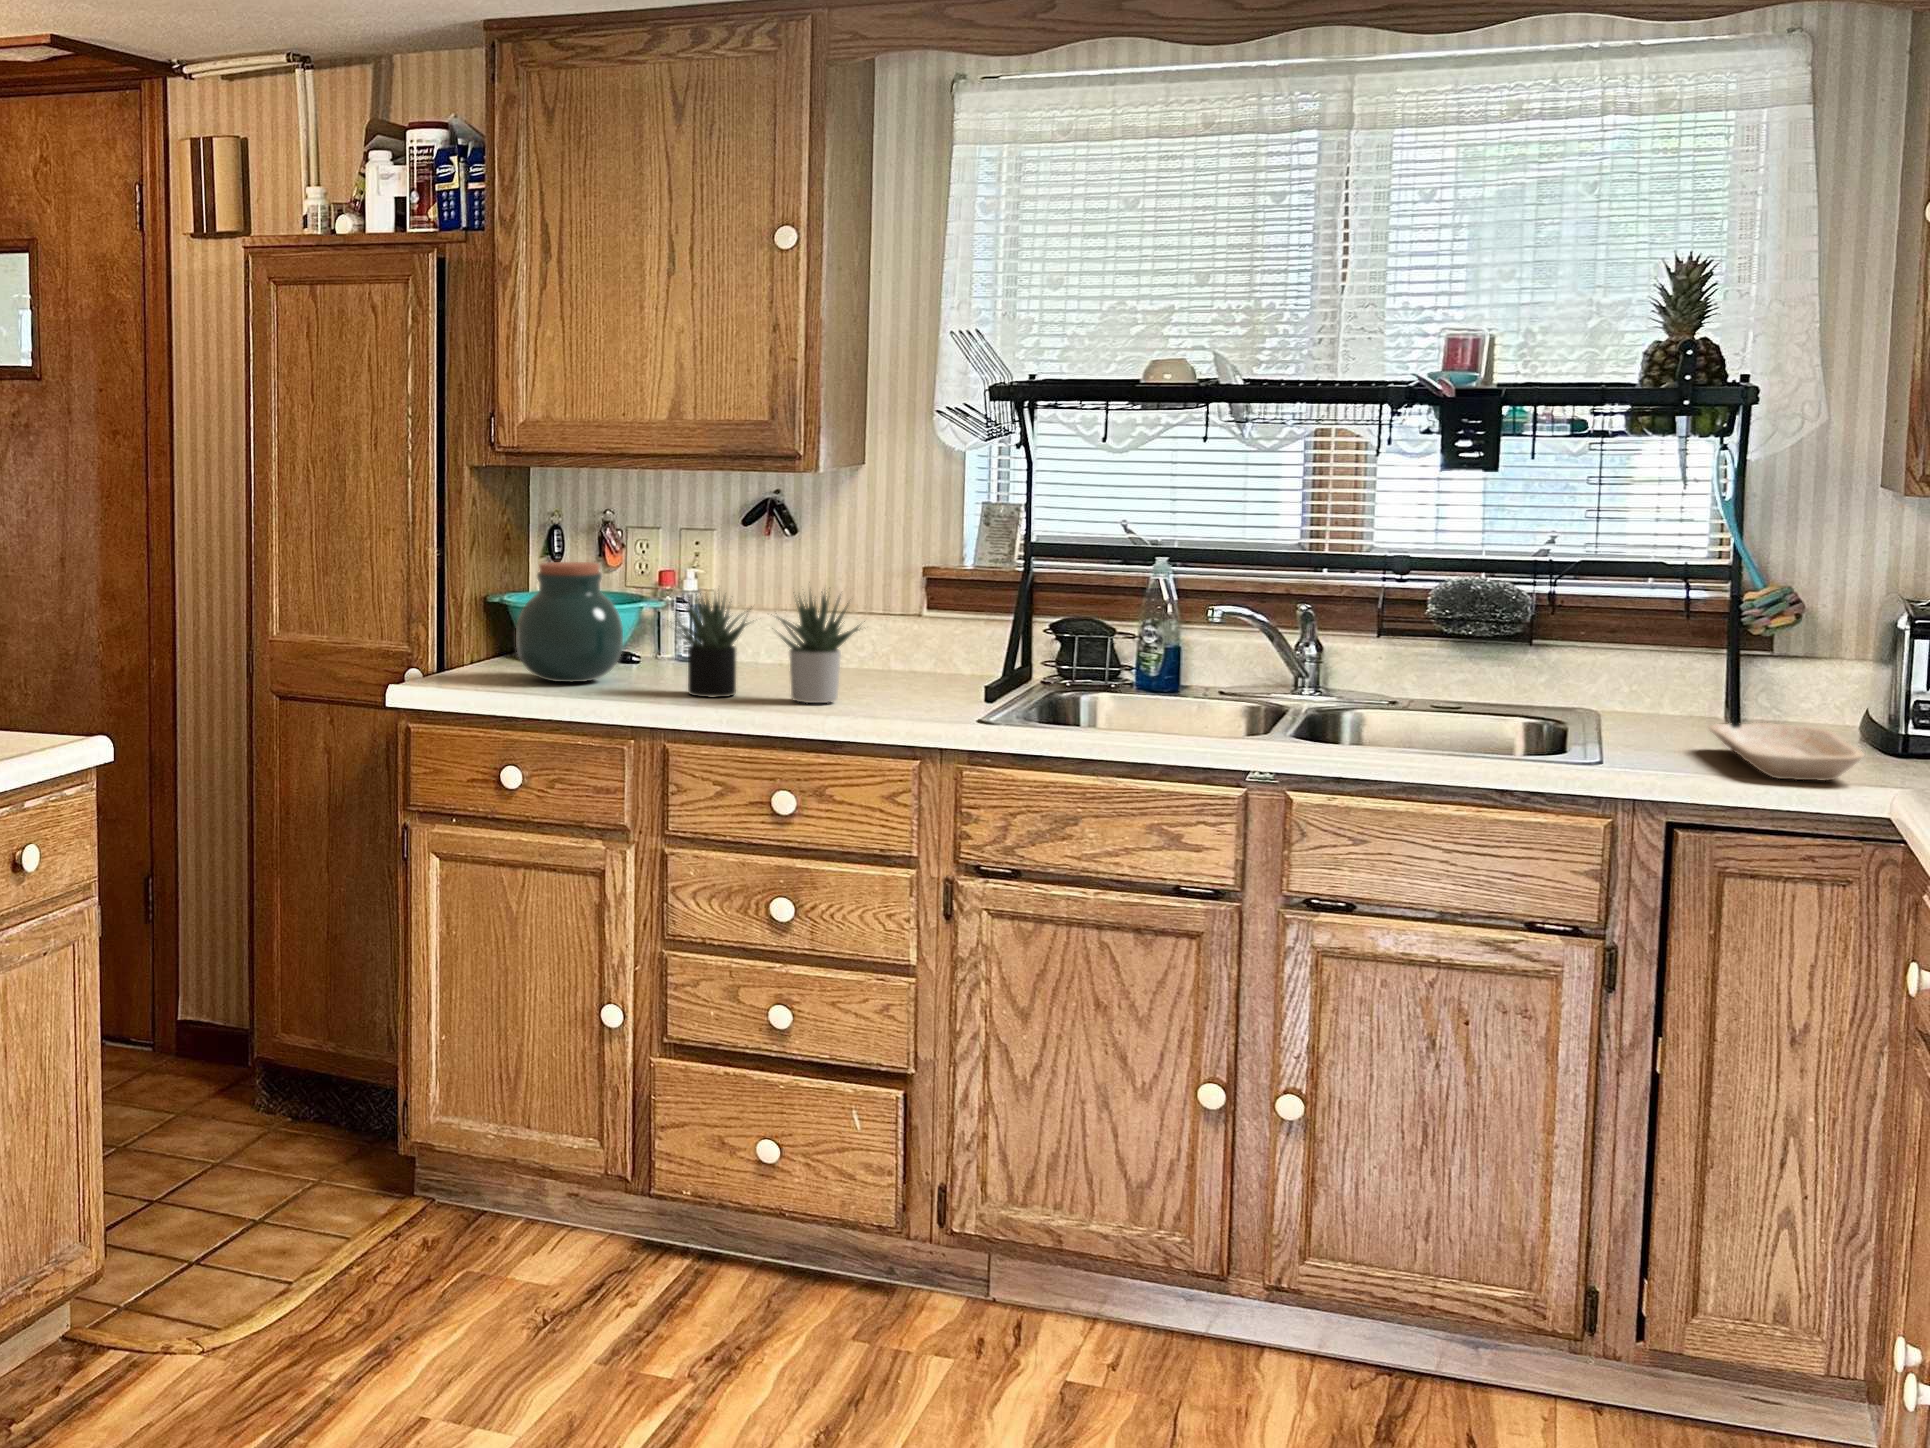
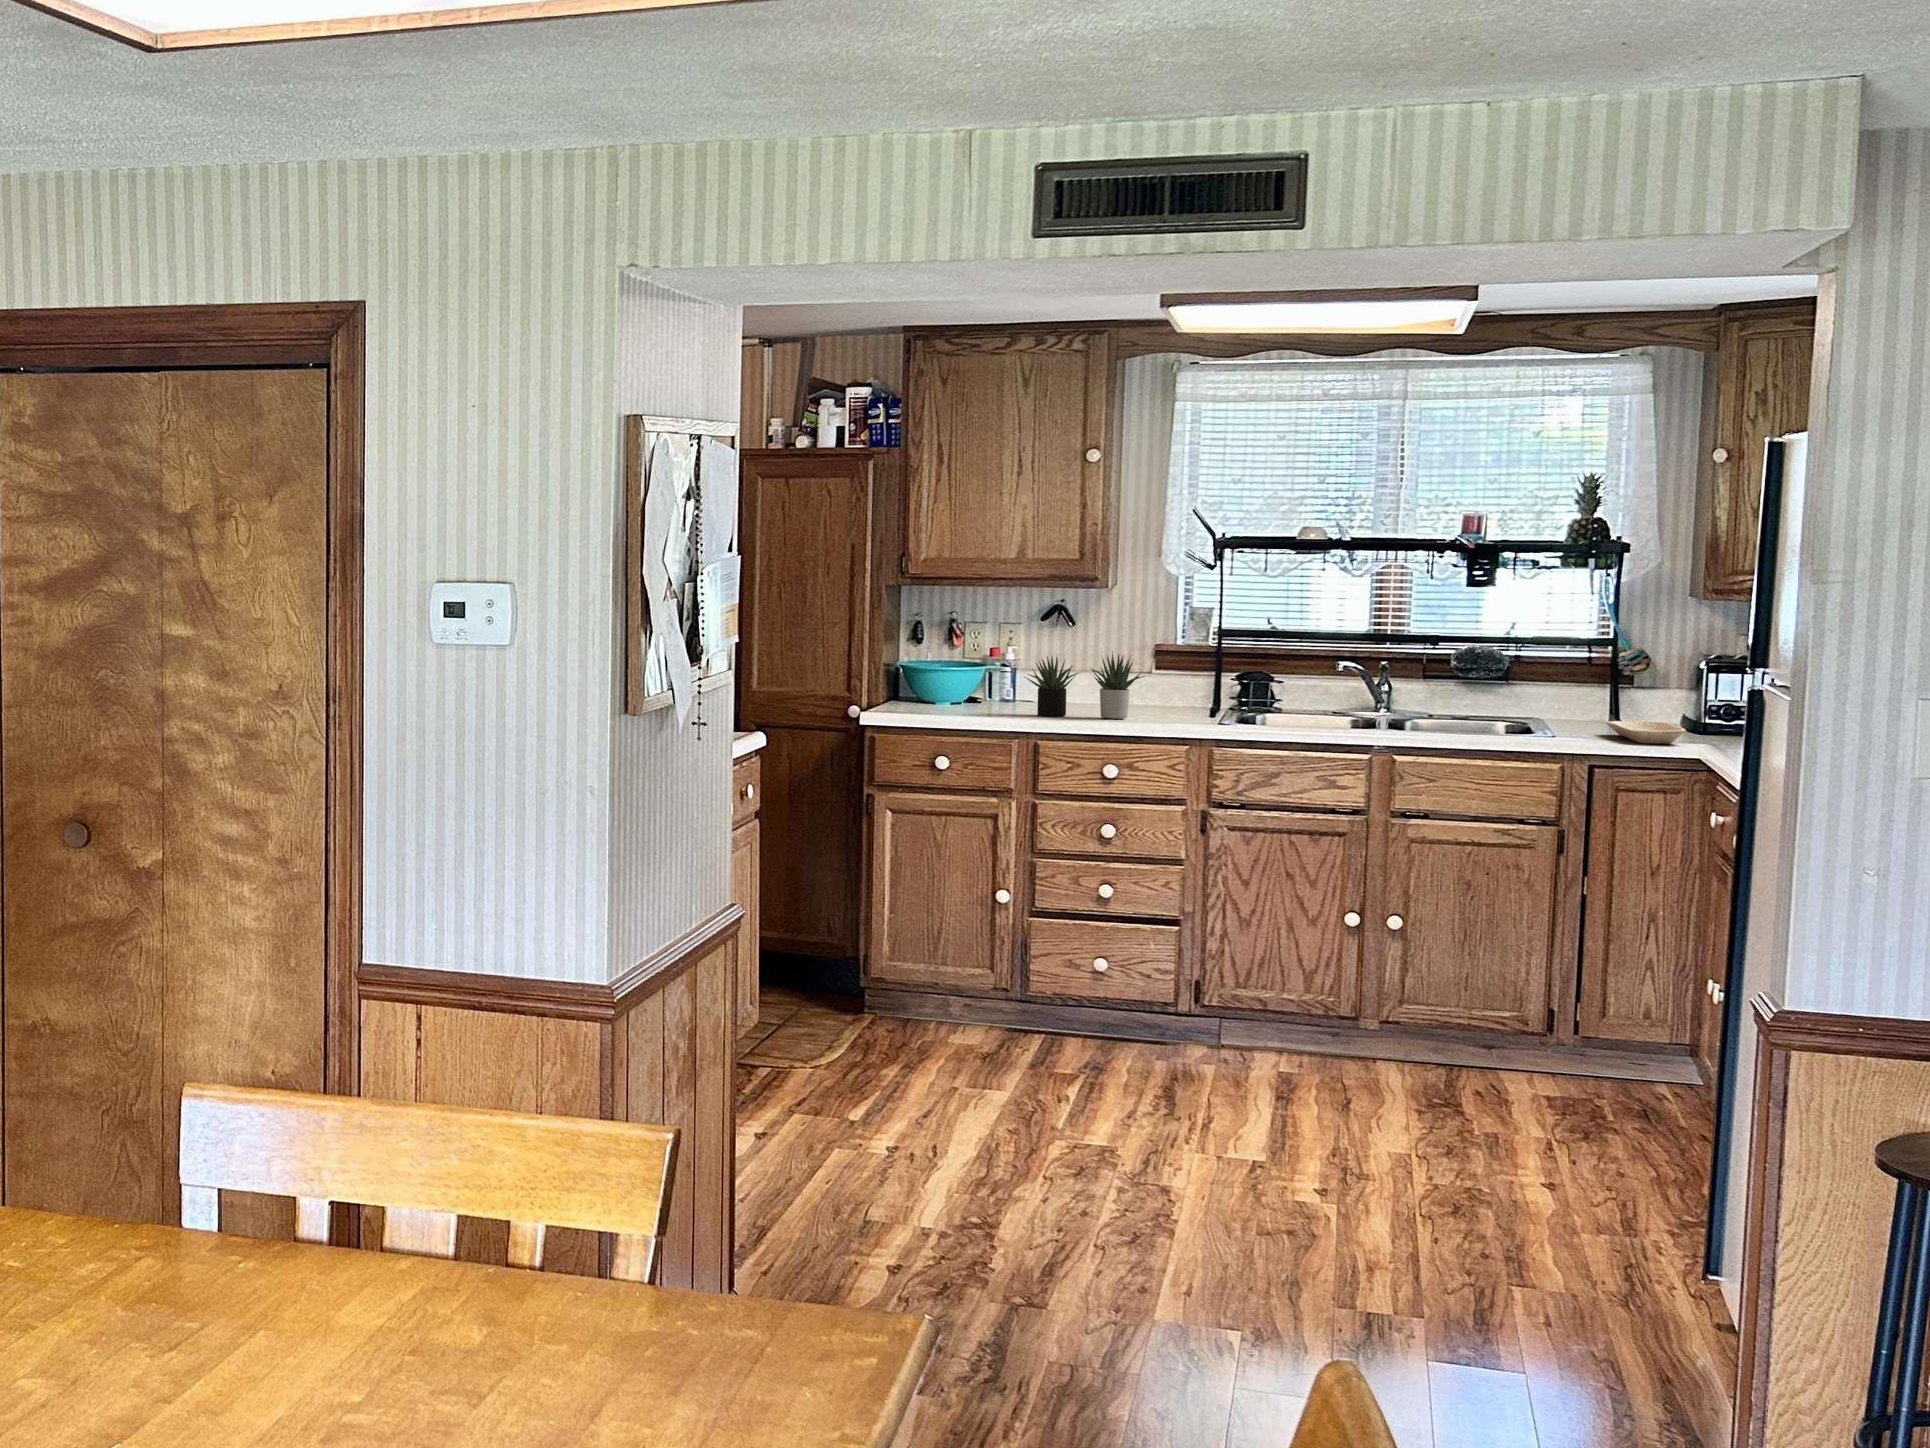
jar: present [516,562,623,682] -> none [927,642,991,711]

